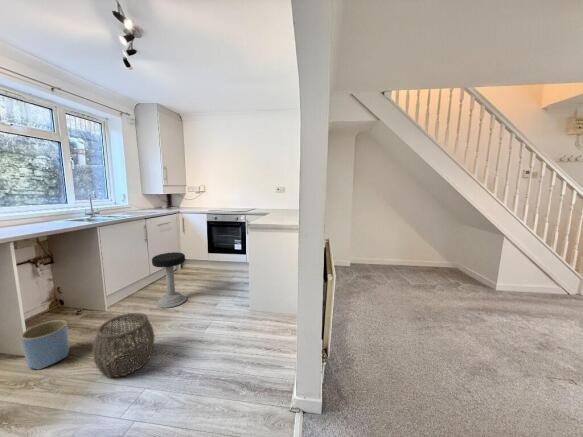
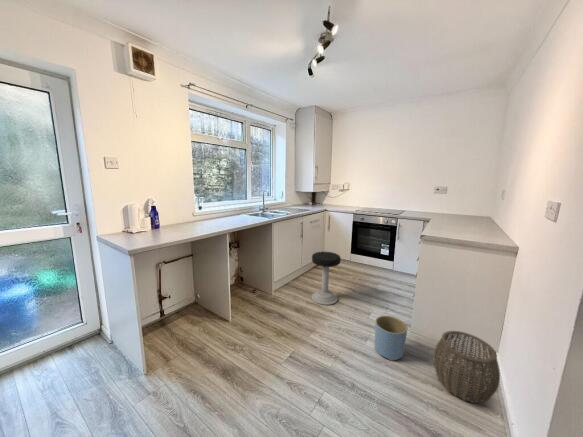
woven basket: present [93,313,155,378] -> present [433,331,500,403]
planter: present [21,320,69,369] -> present [375,316,407,361]

